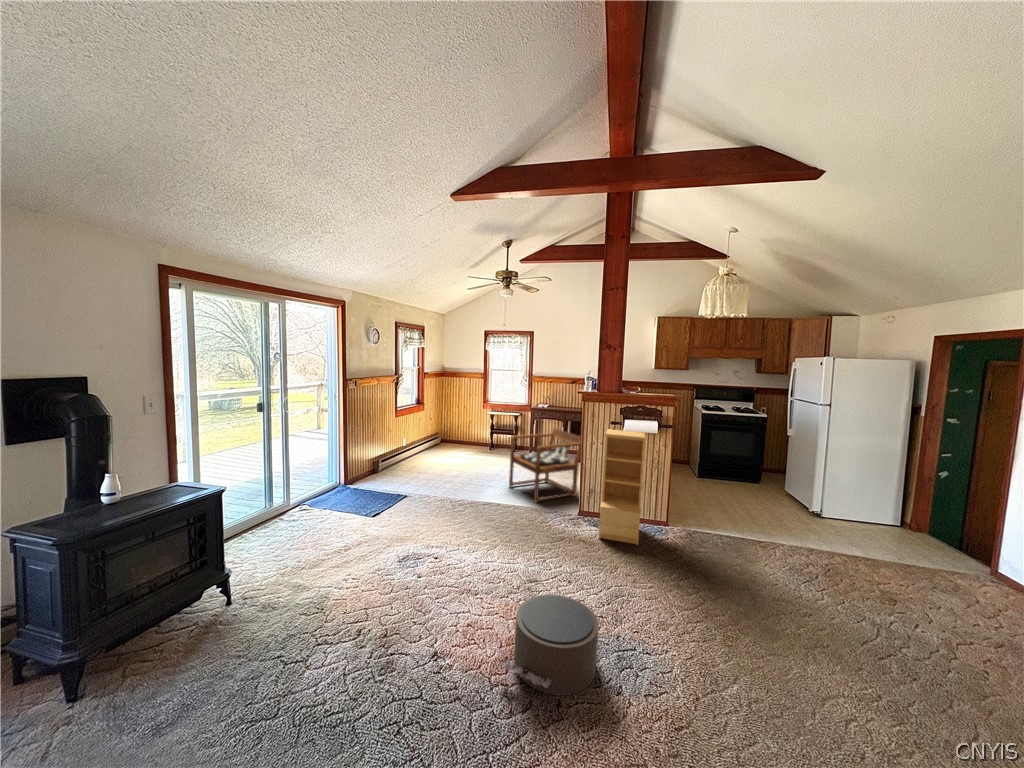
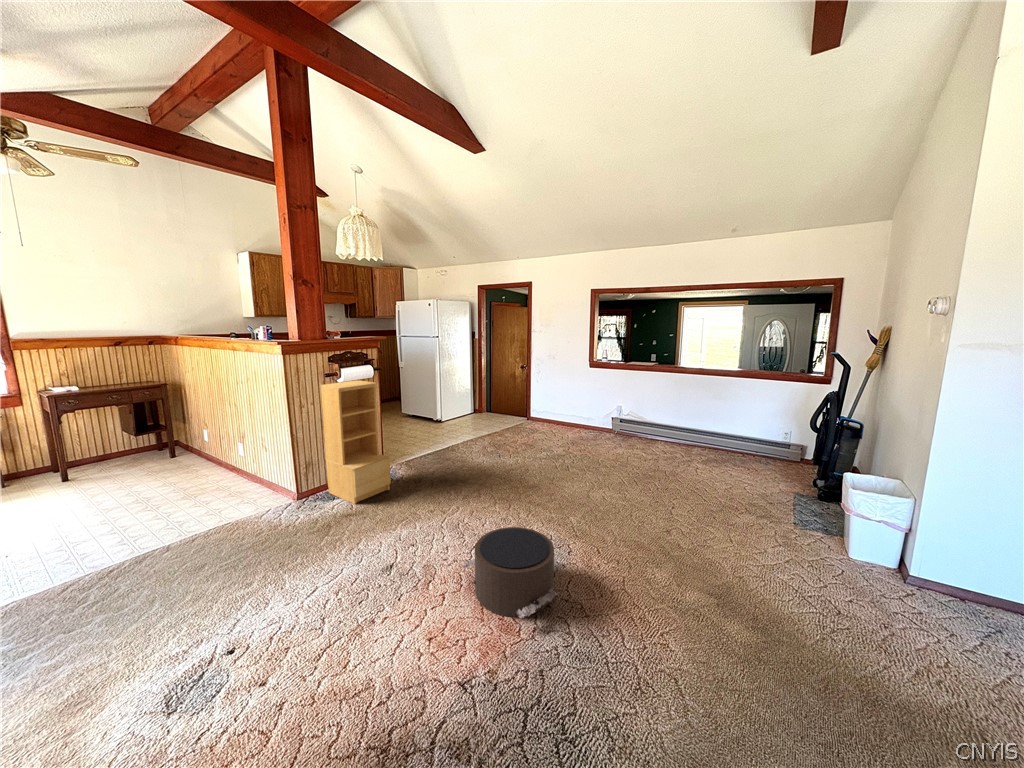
armchair: present [509,429,583,503] -> none [107,409,250,526]

